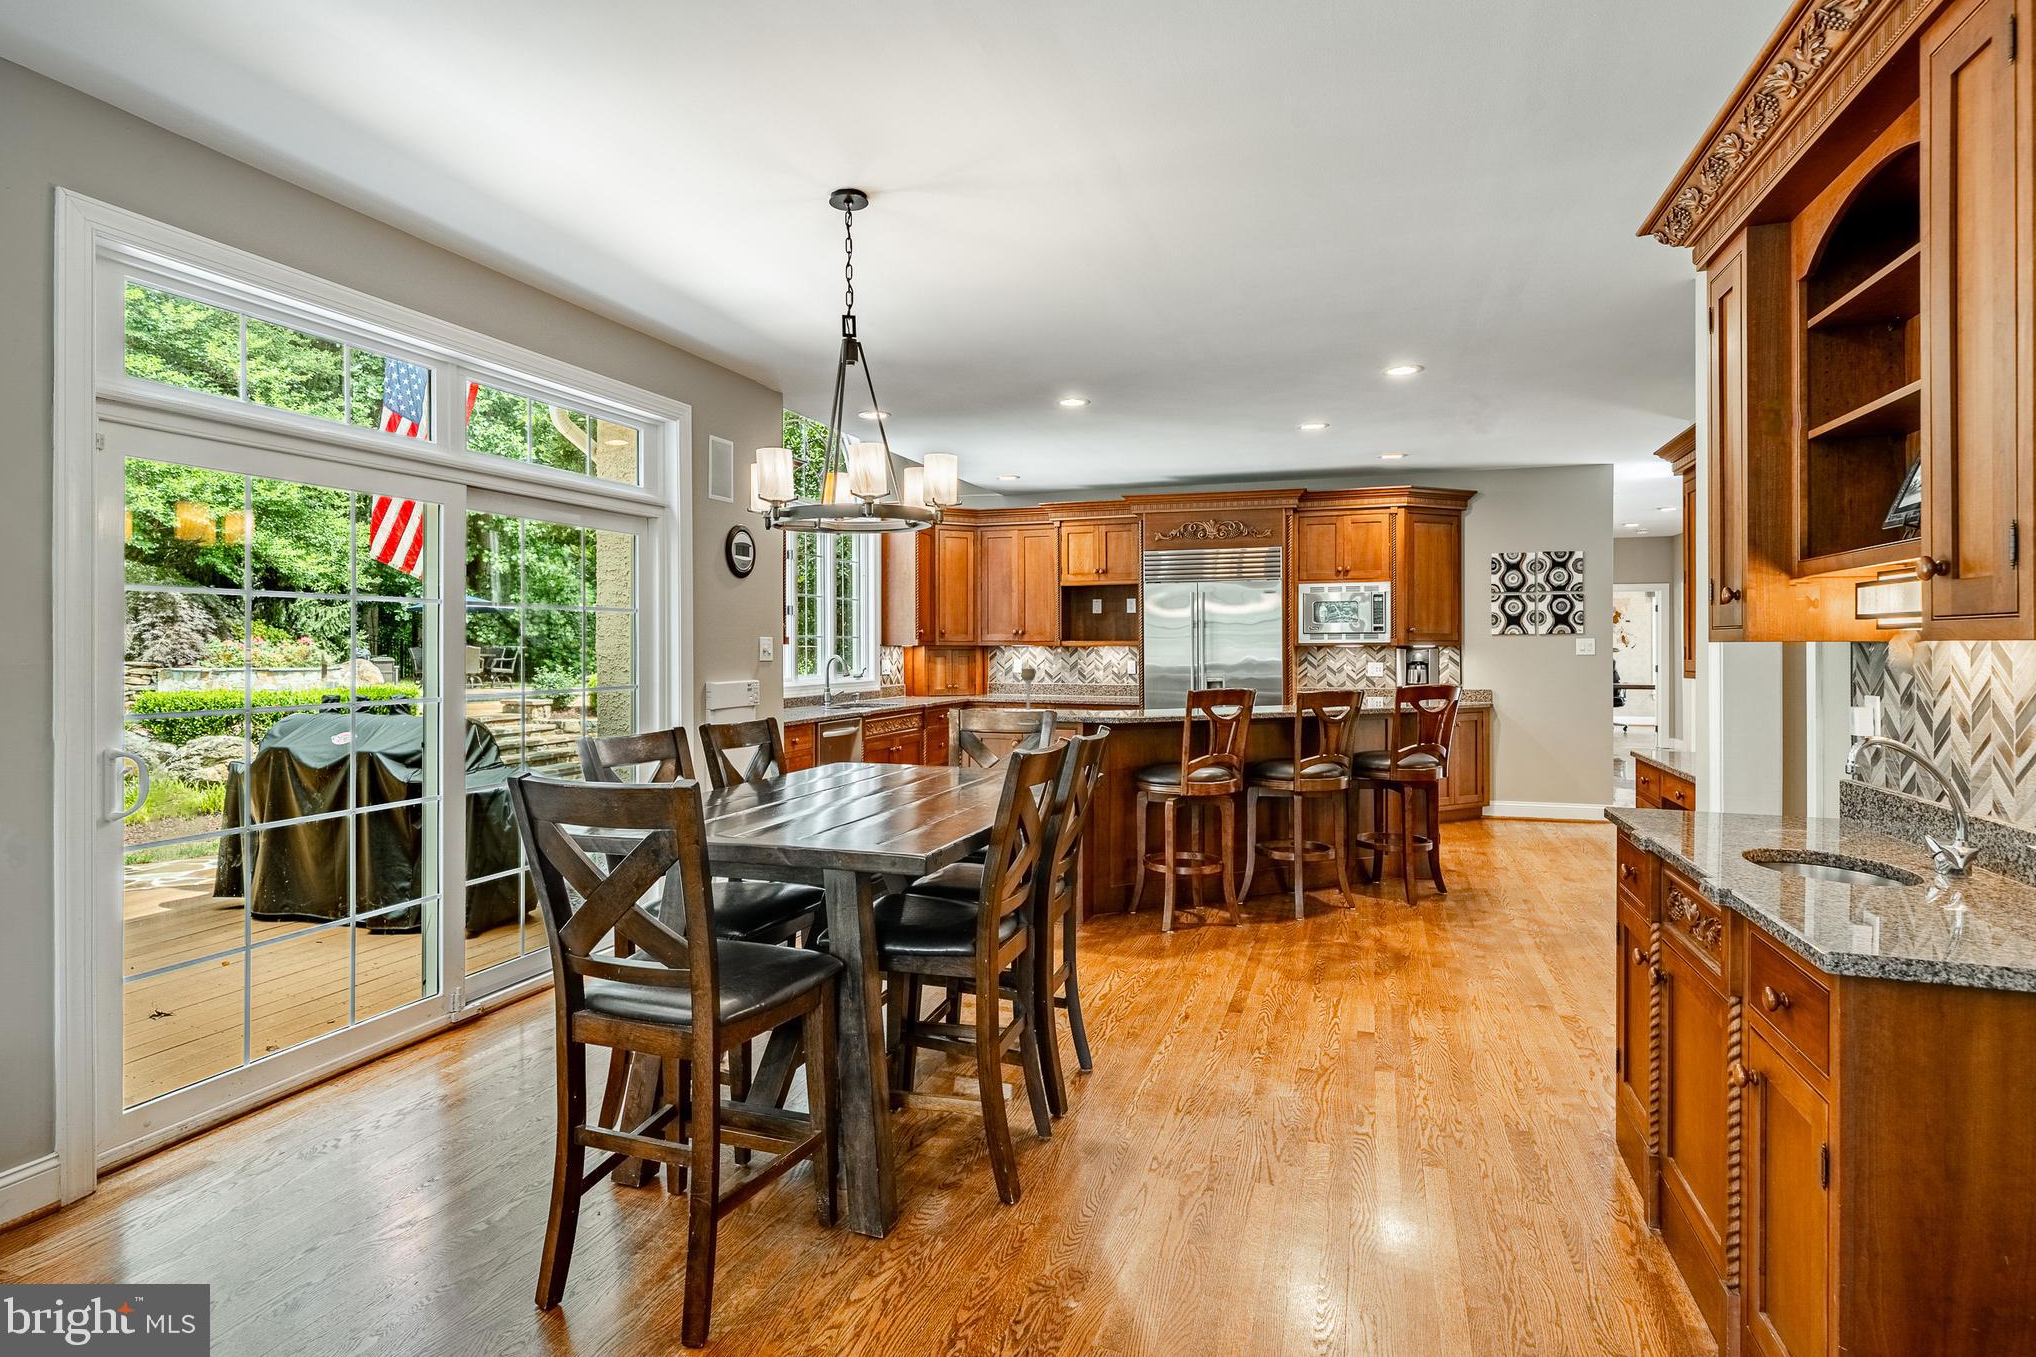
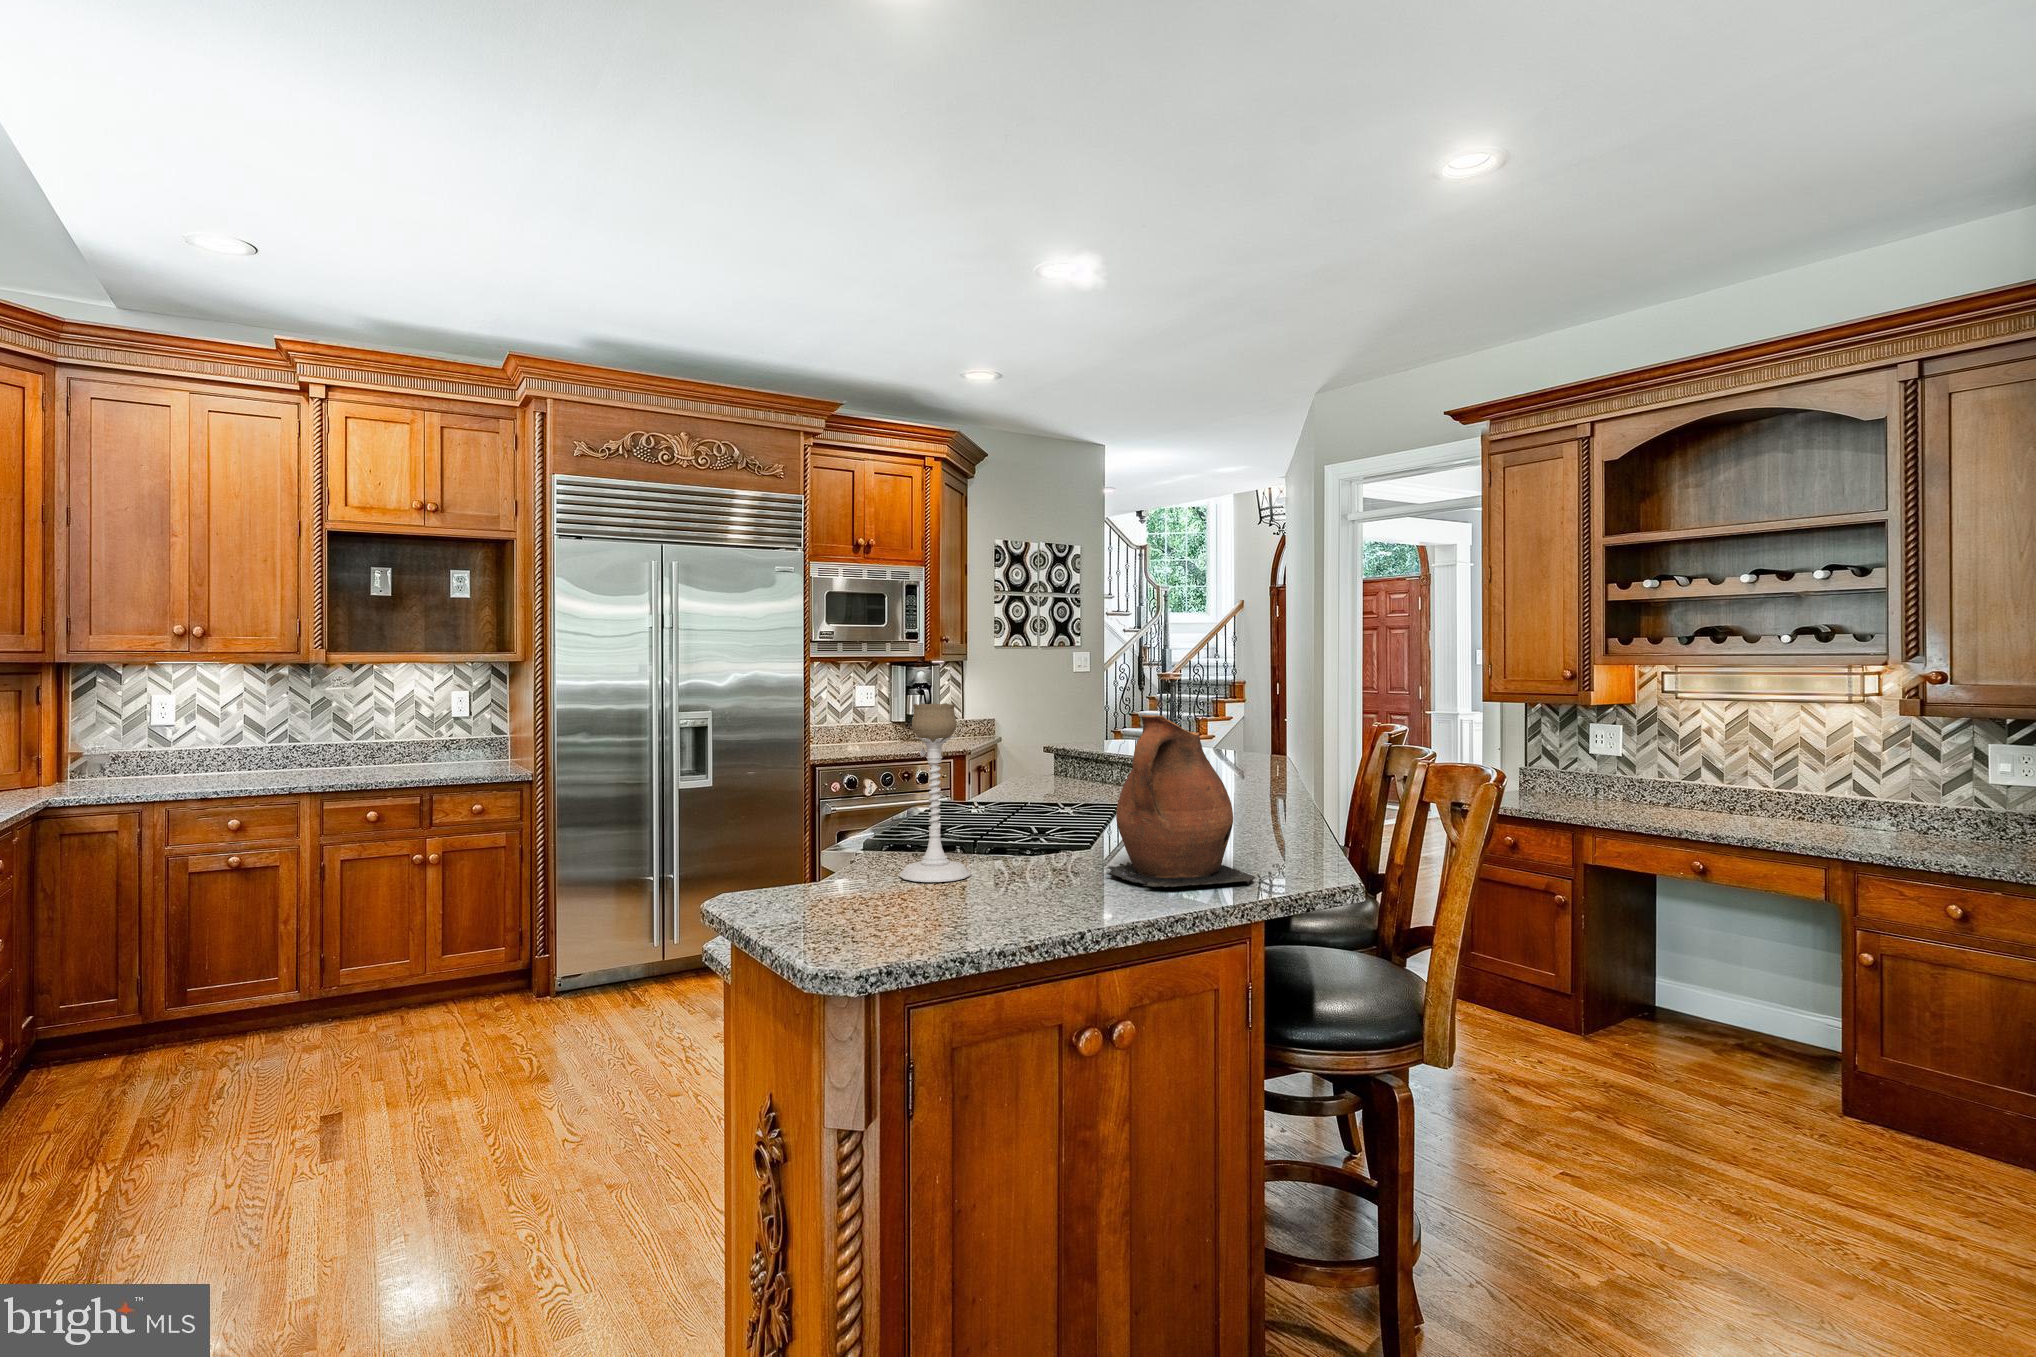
ceramic pitcher: none [1047,674,1100,731] -> present [1101,715,1255,887]

